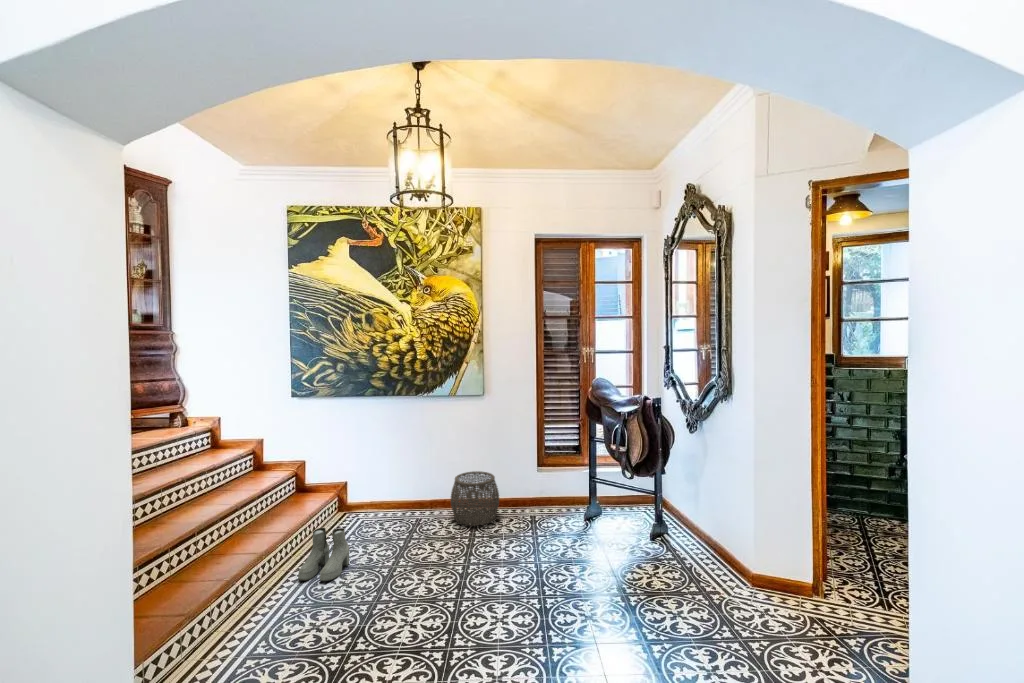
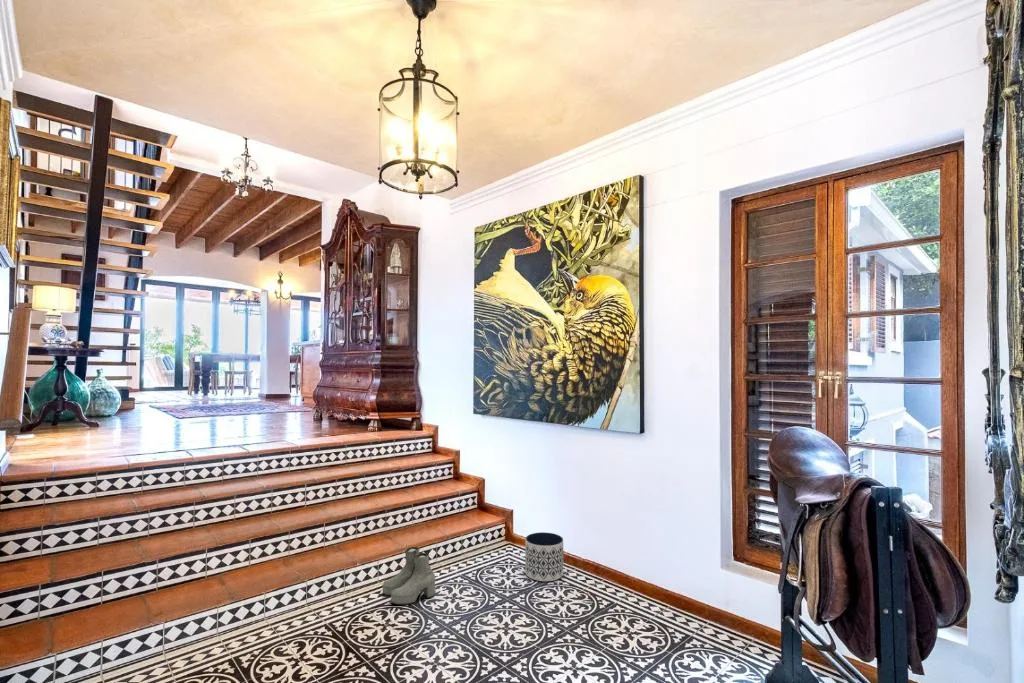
woven basket: present [451,471,499,526] -> none [576,538,647,622]
planter: none [389,485,421,524] -> present [525,532,563,581]

